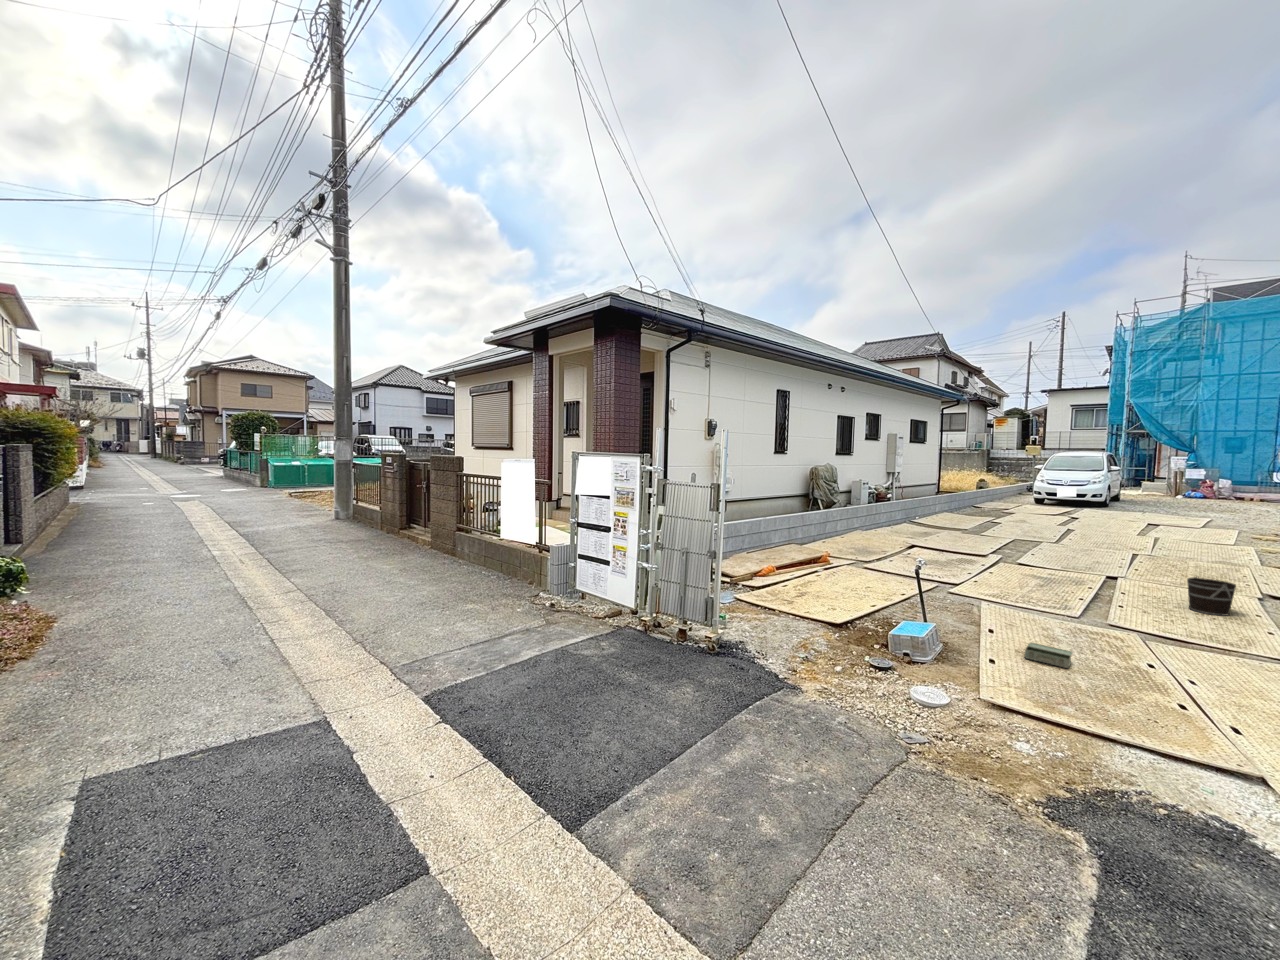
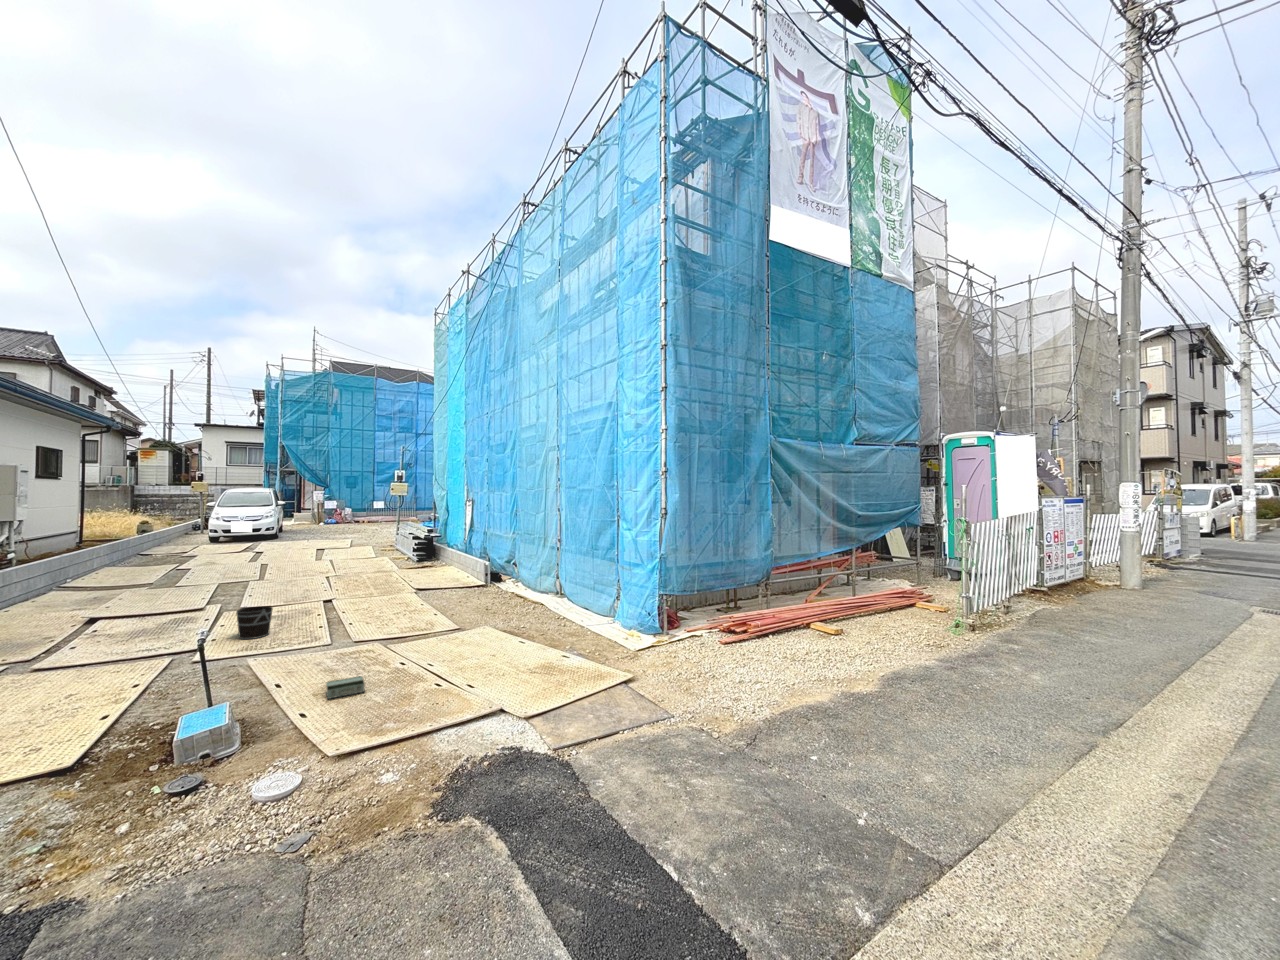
bucket: present [1187,577,1236,616] -> present [236,606,273,639]

